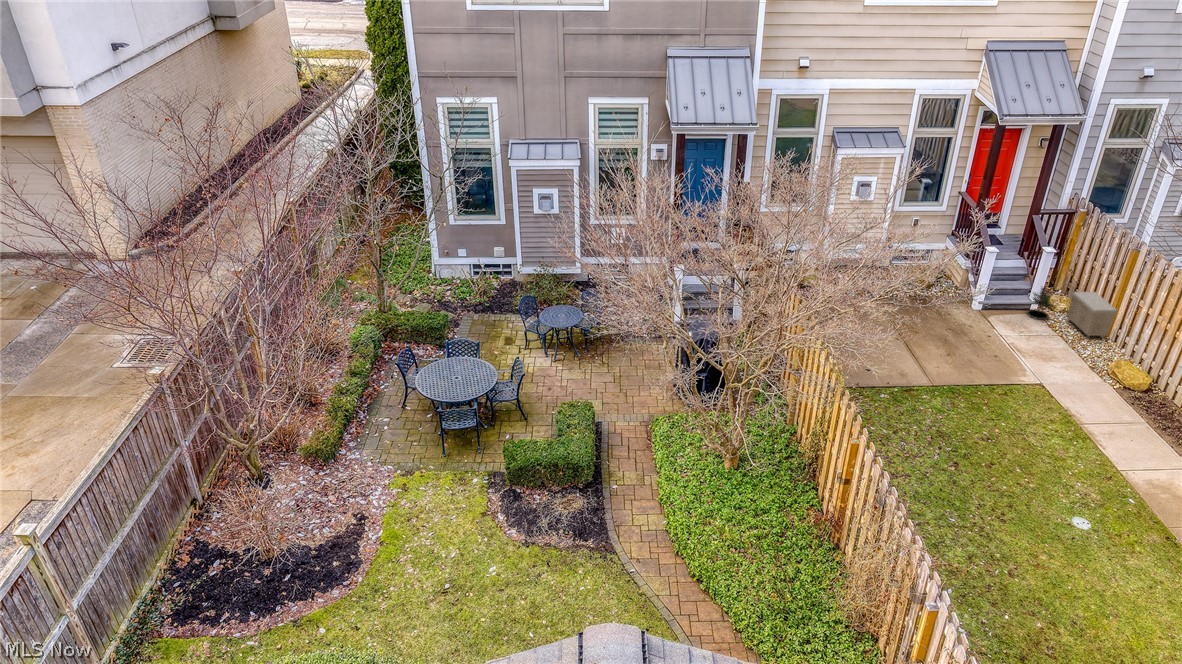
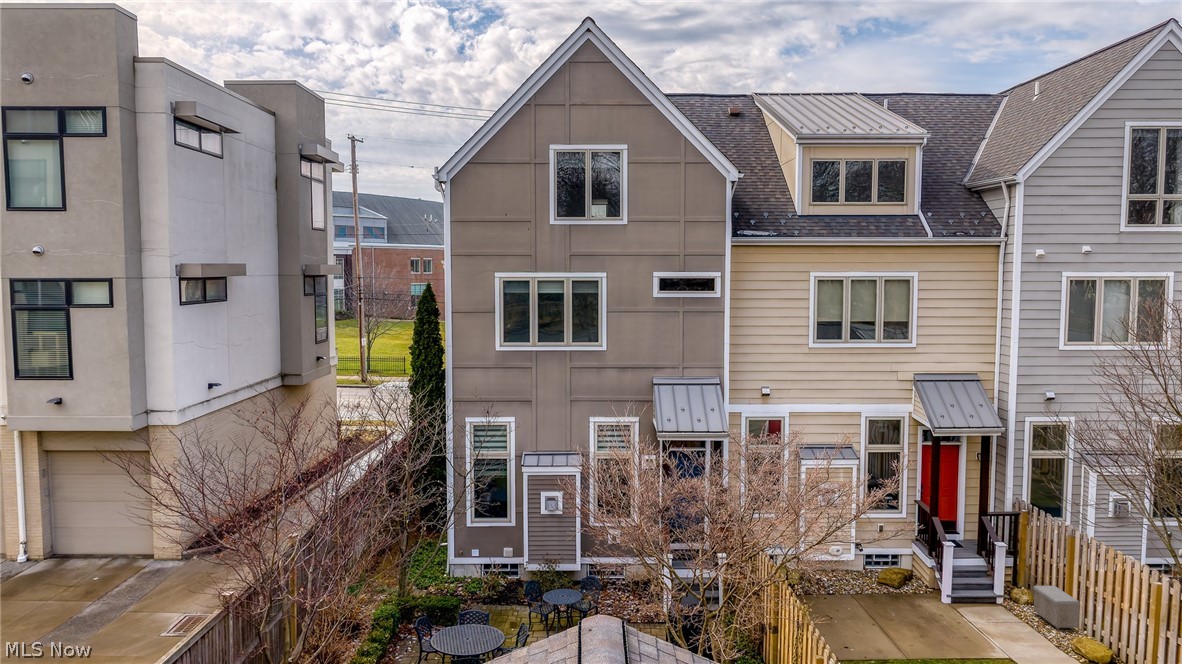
potted tree: present [1027,287,1052,320] -> none [996,578,1020,614]

